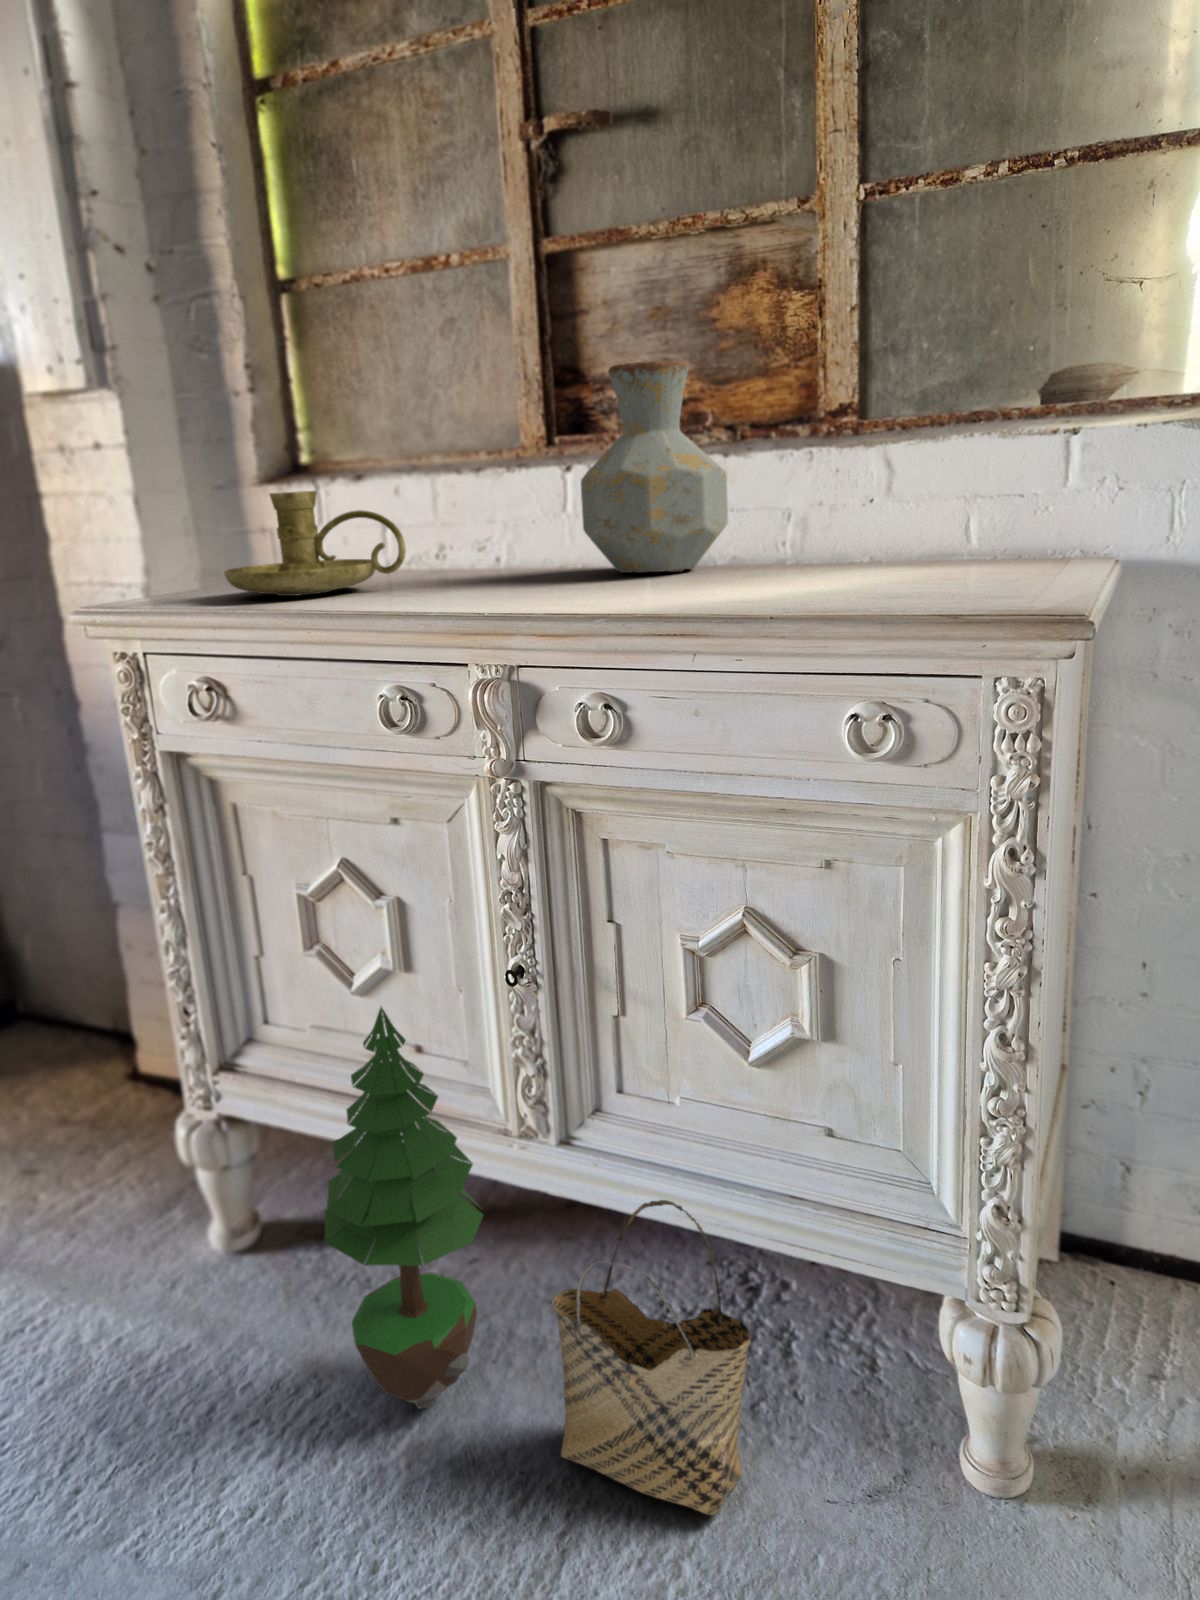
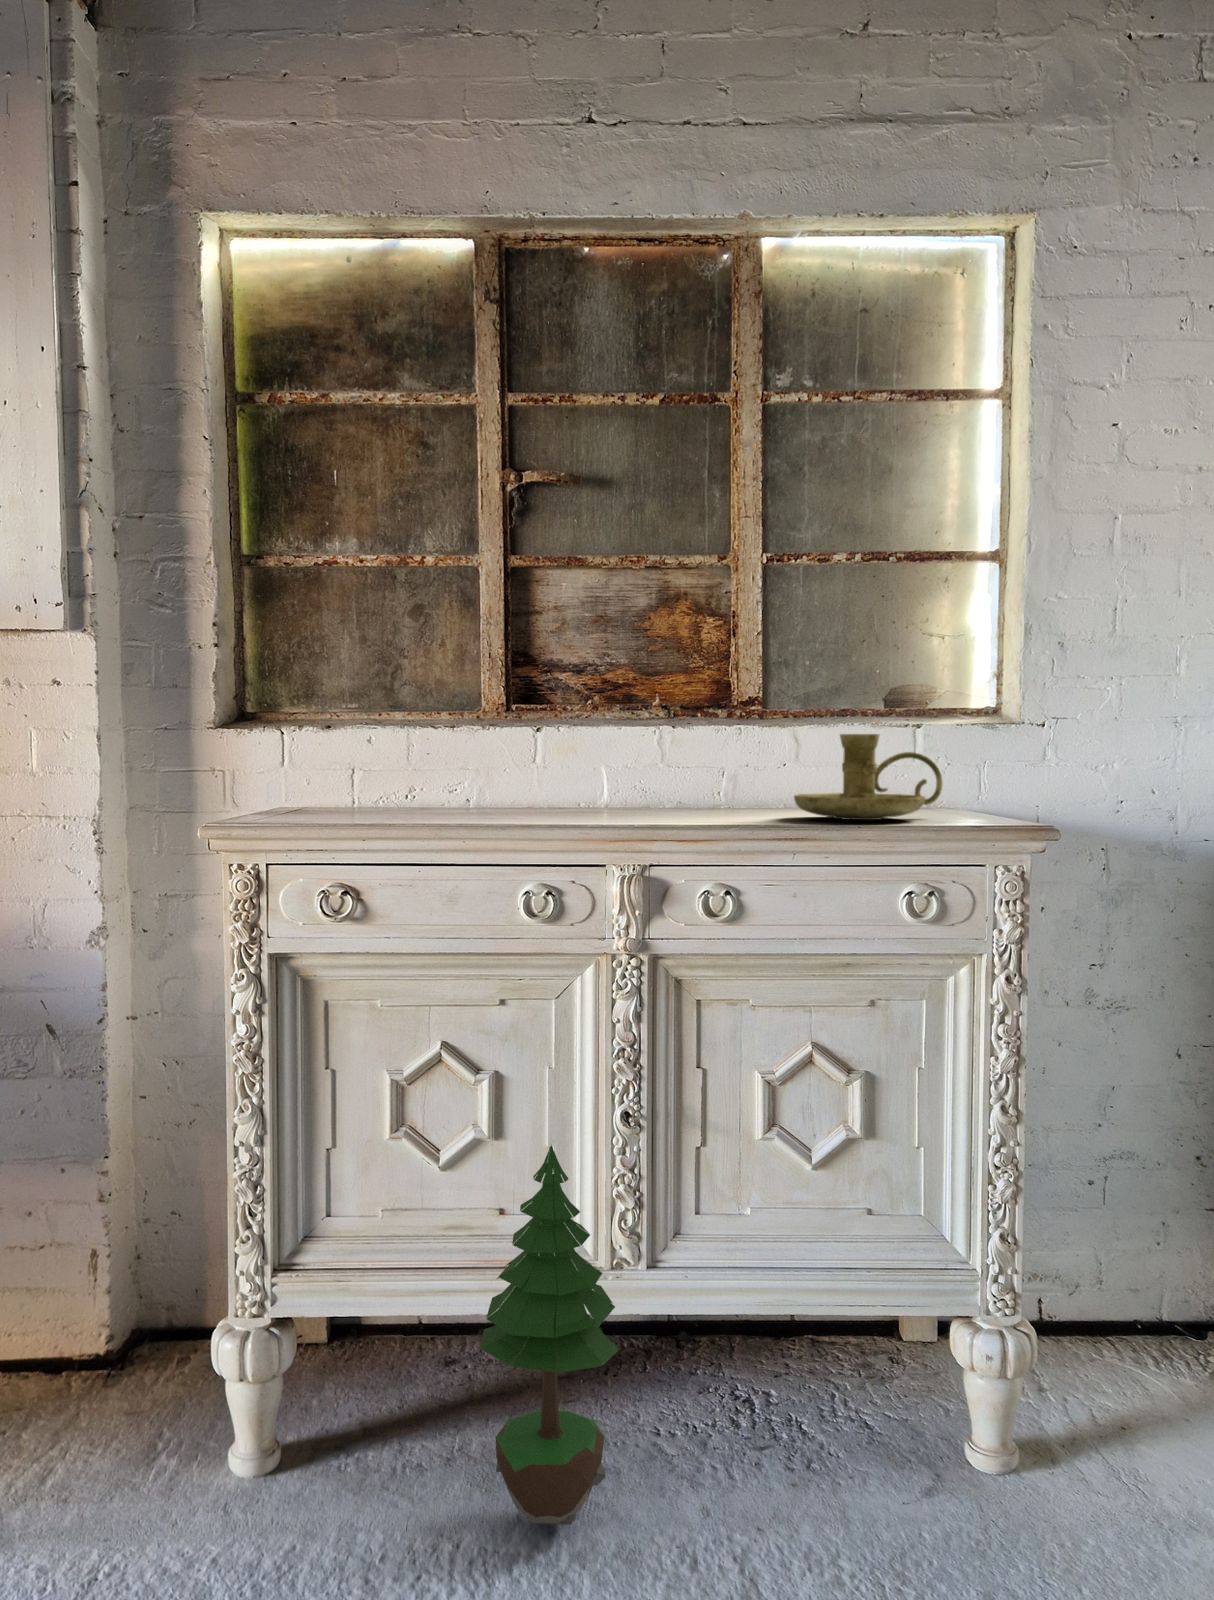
vase: present [581,361,728,573] -> none [579,656,685,811]
candle holder: present [224,491,406,596] -> present [794,734,942,820]
woven basket: present [552,1200,751,1515] -> none [689,1284,850,1531]

